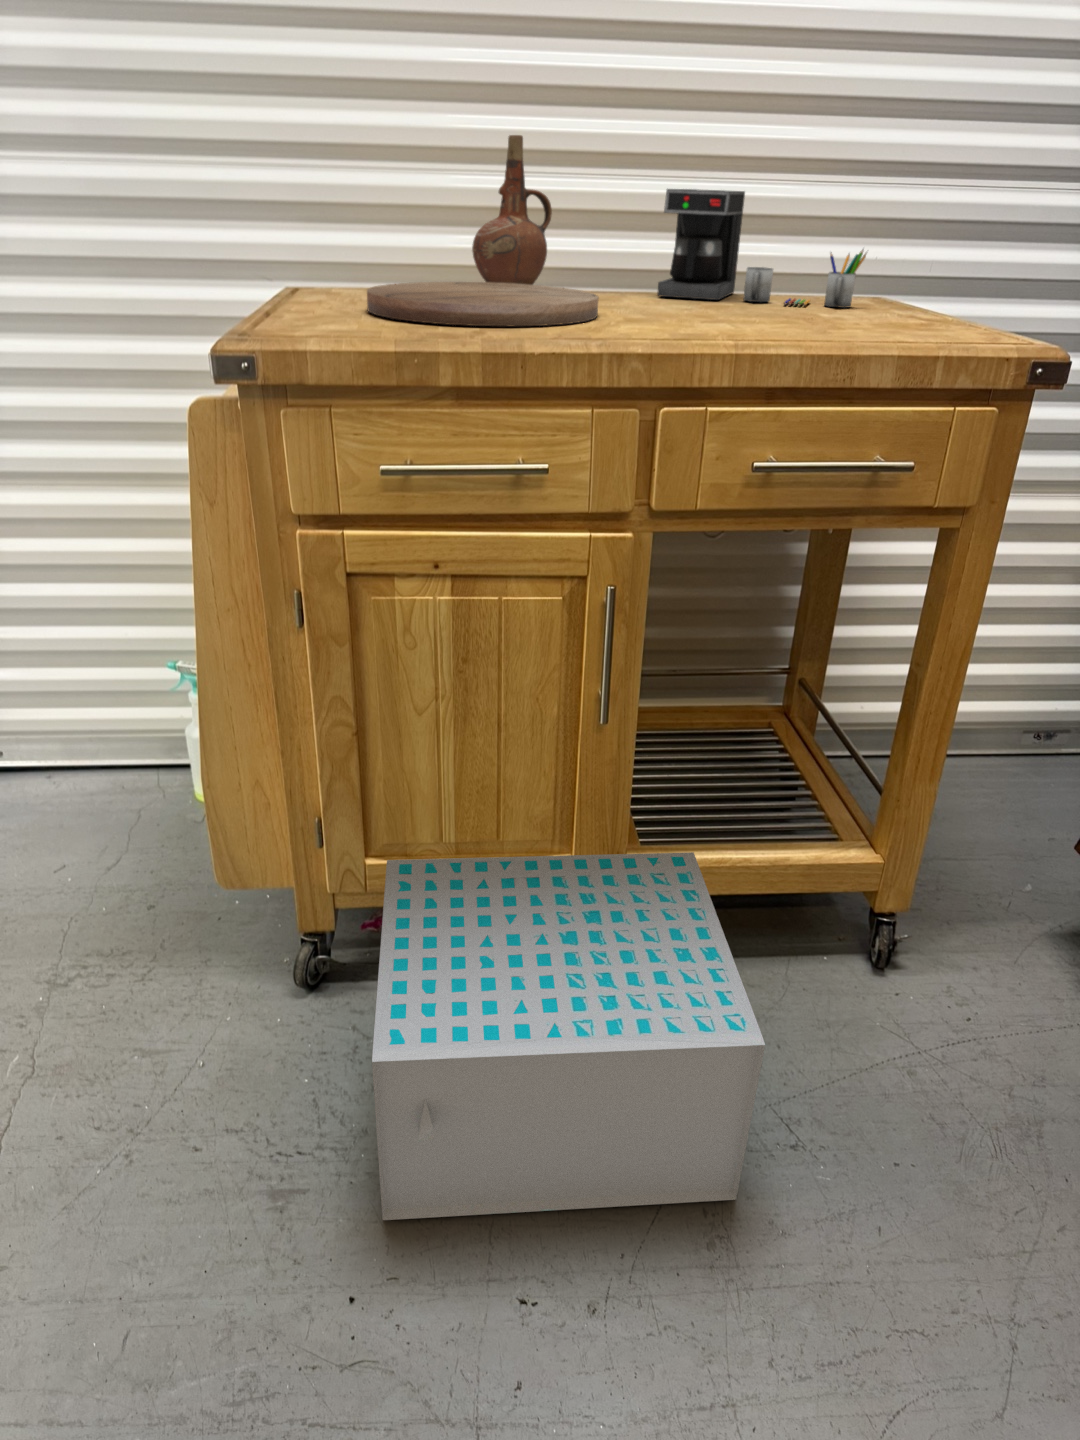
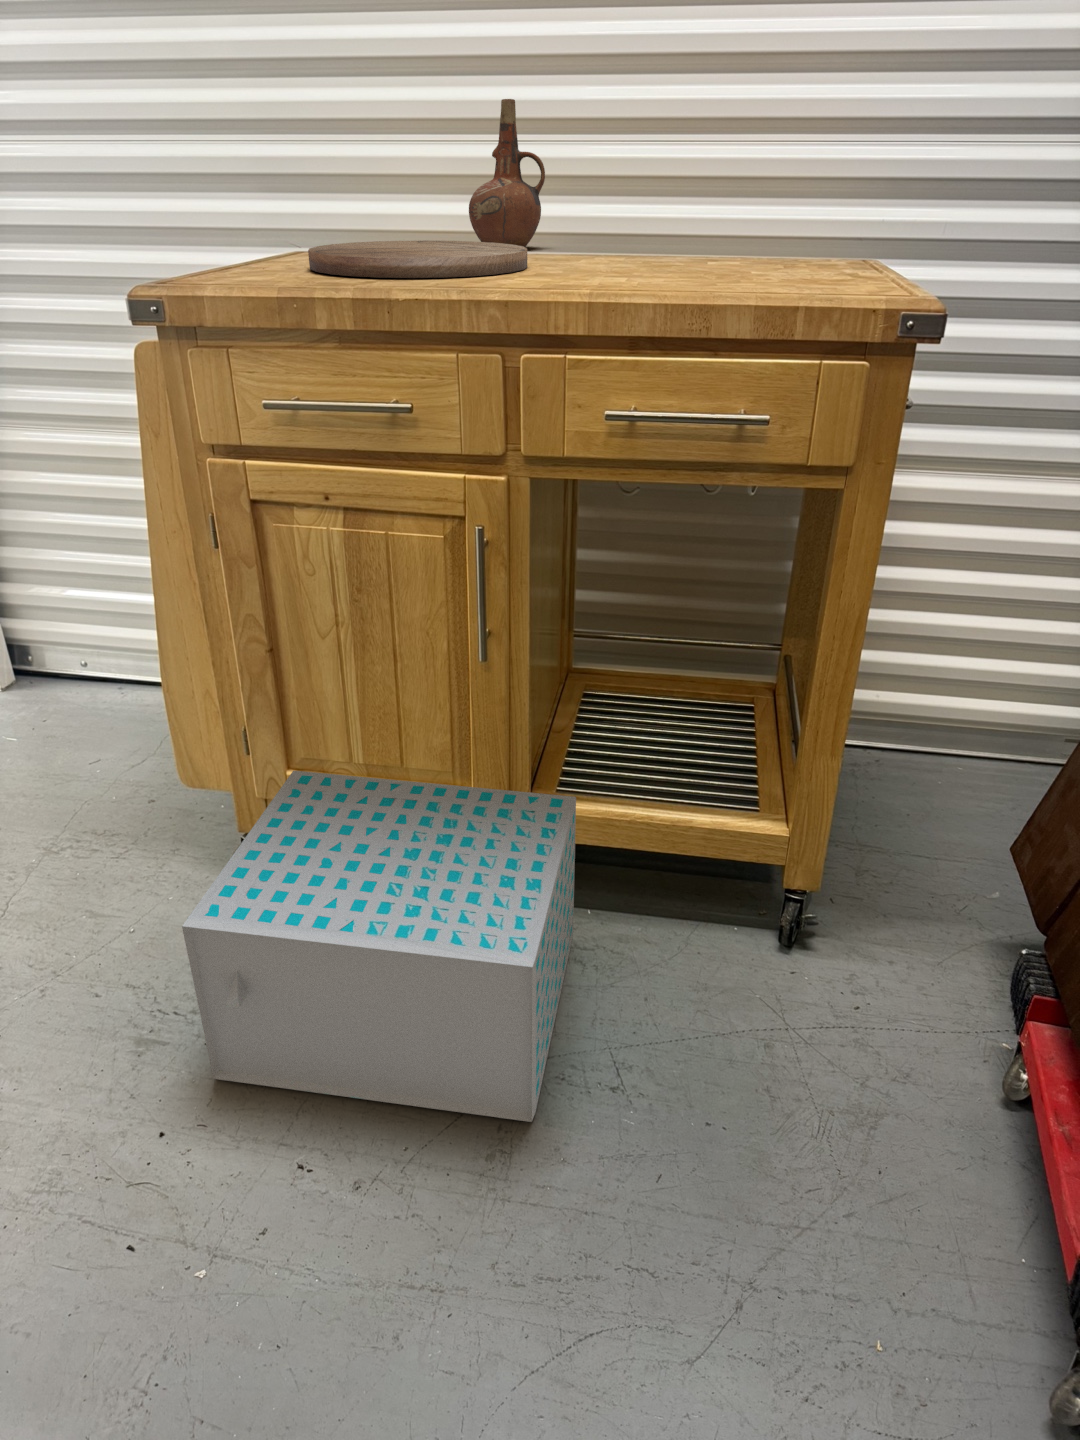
coffee maker: present [657,189,867,308] -> none [632,146,833,263]

